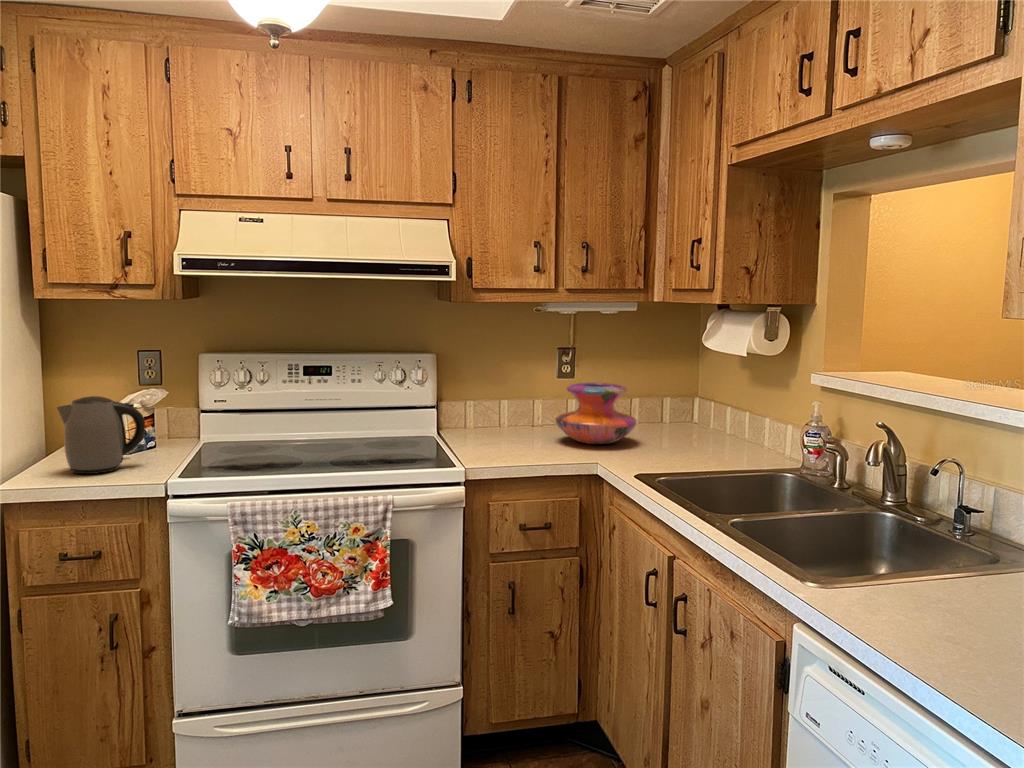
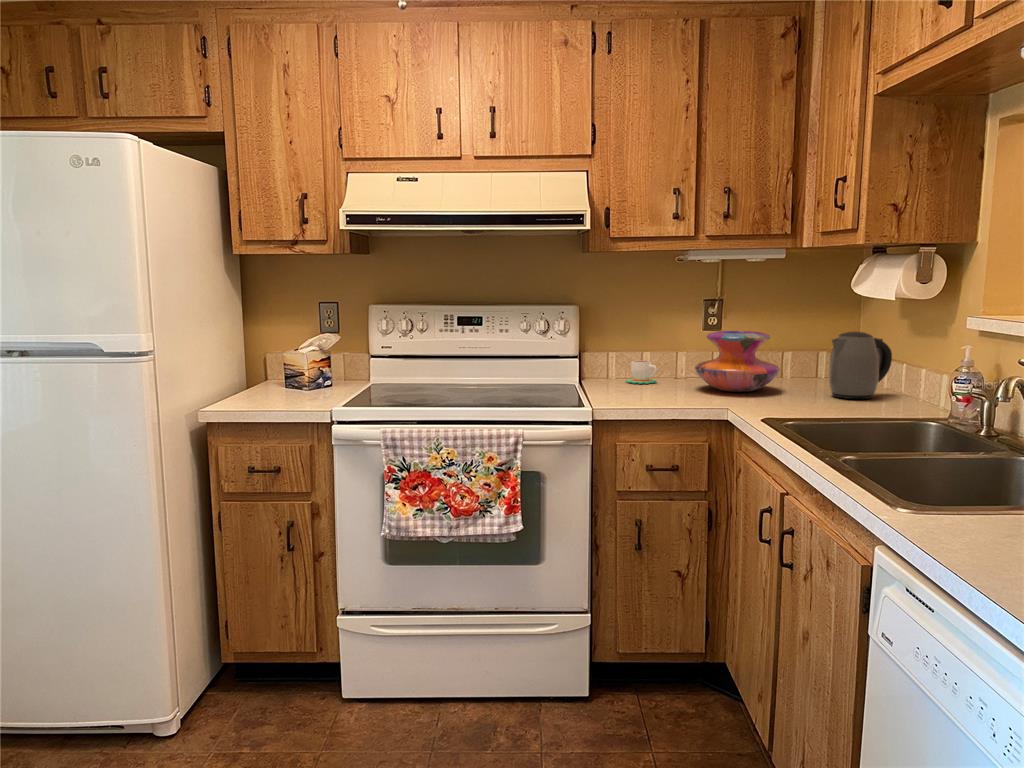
kettle: present [57,396,145,474] -> present [829,332,892,399]
mug: none [484,412,516,436] -> present [626,360,657,384]

